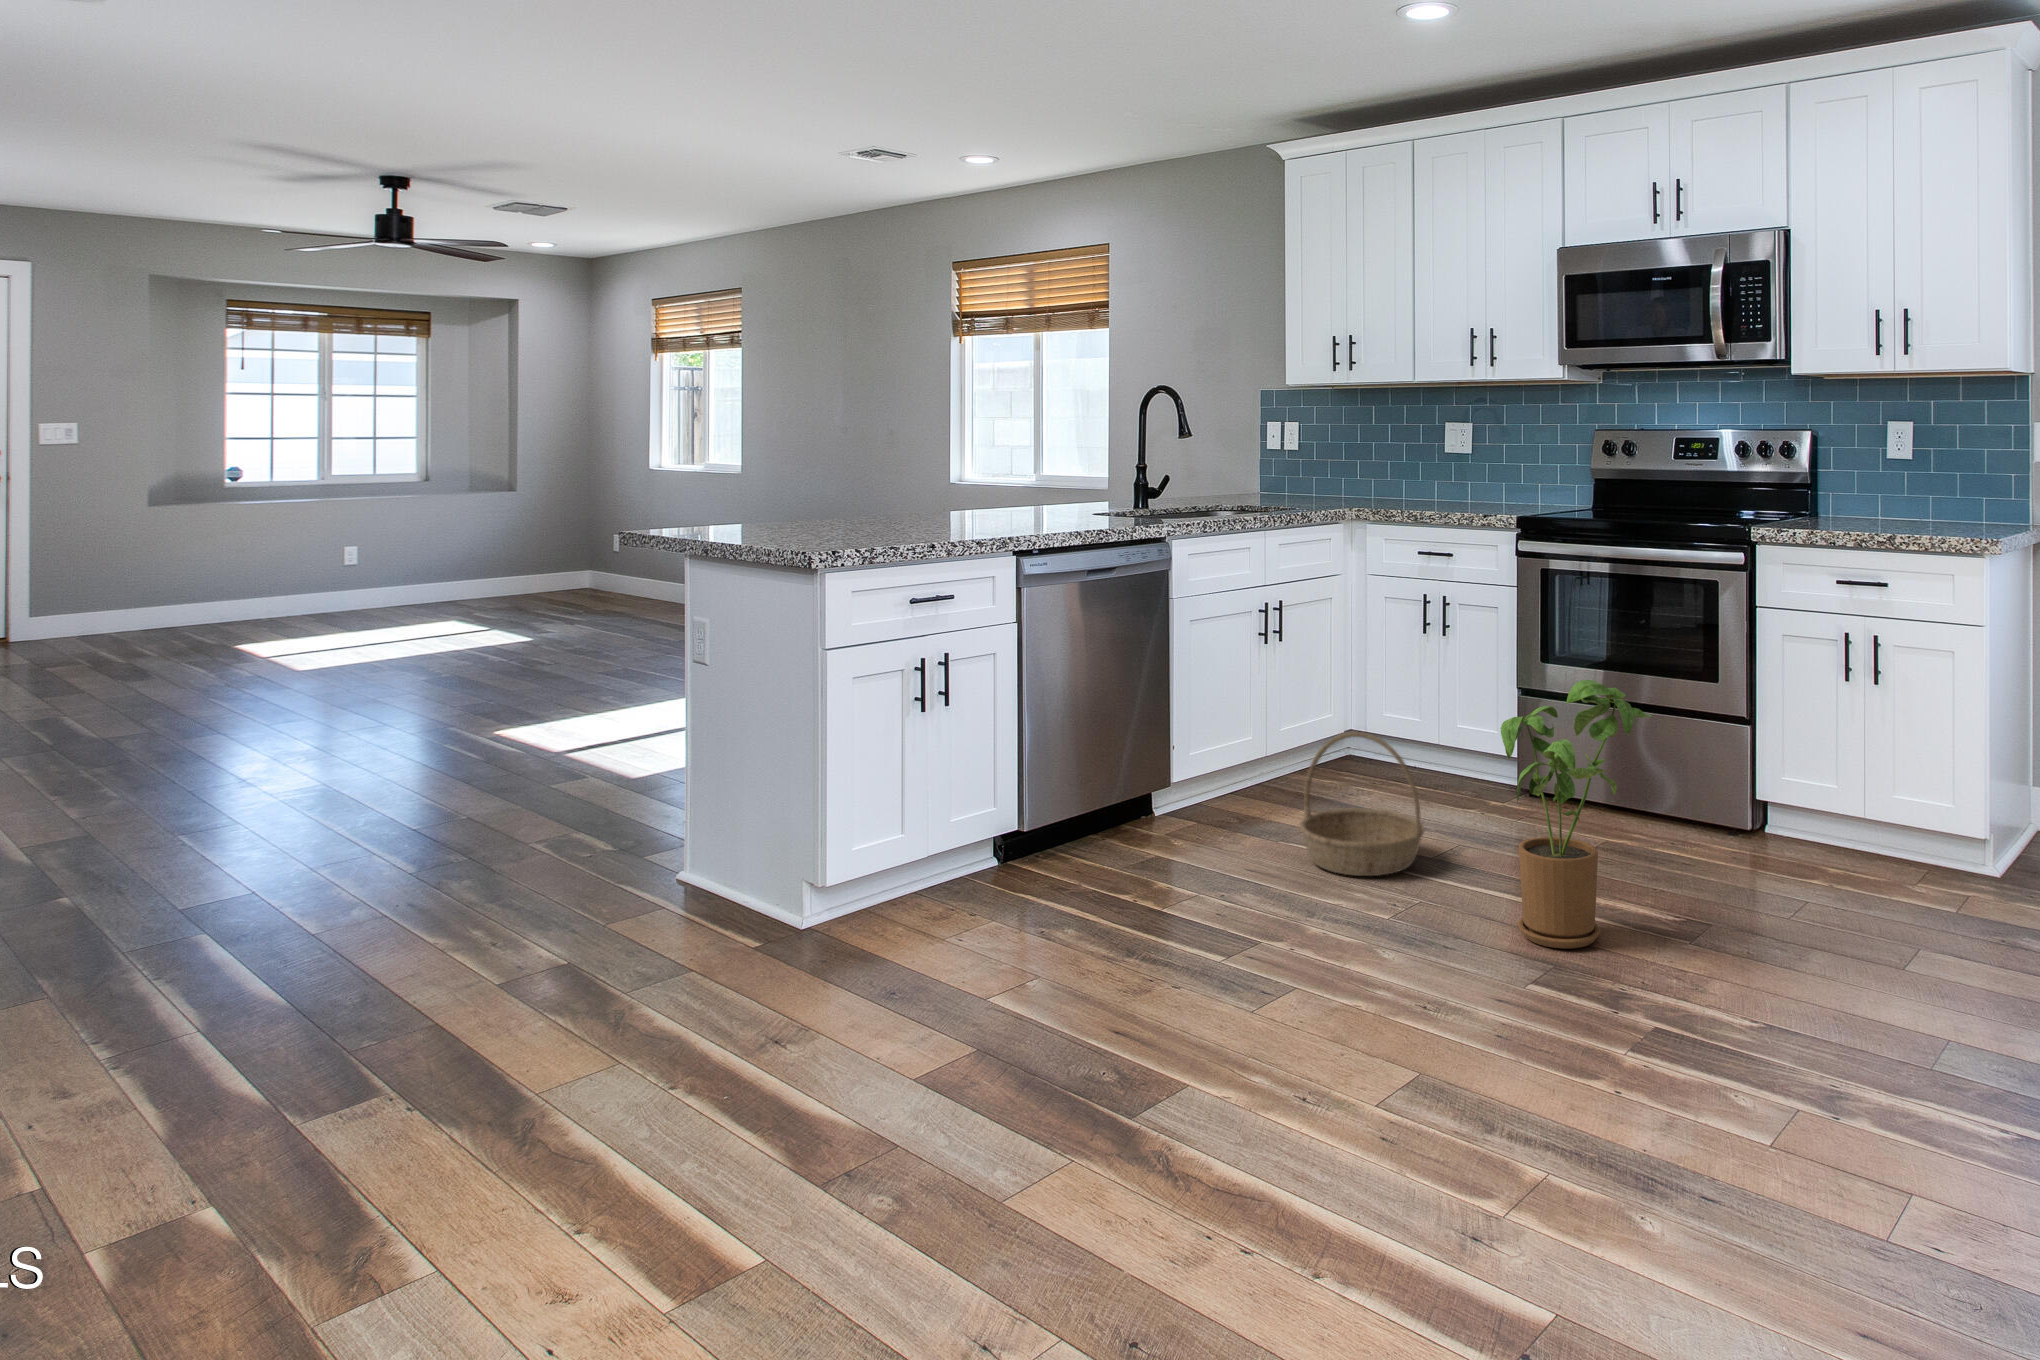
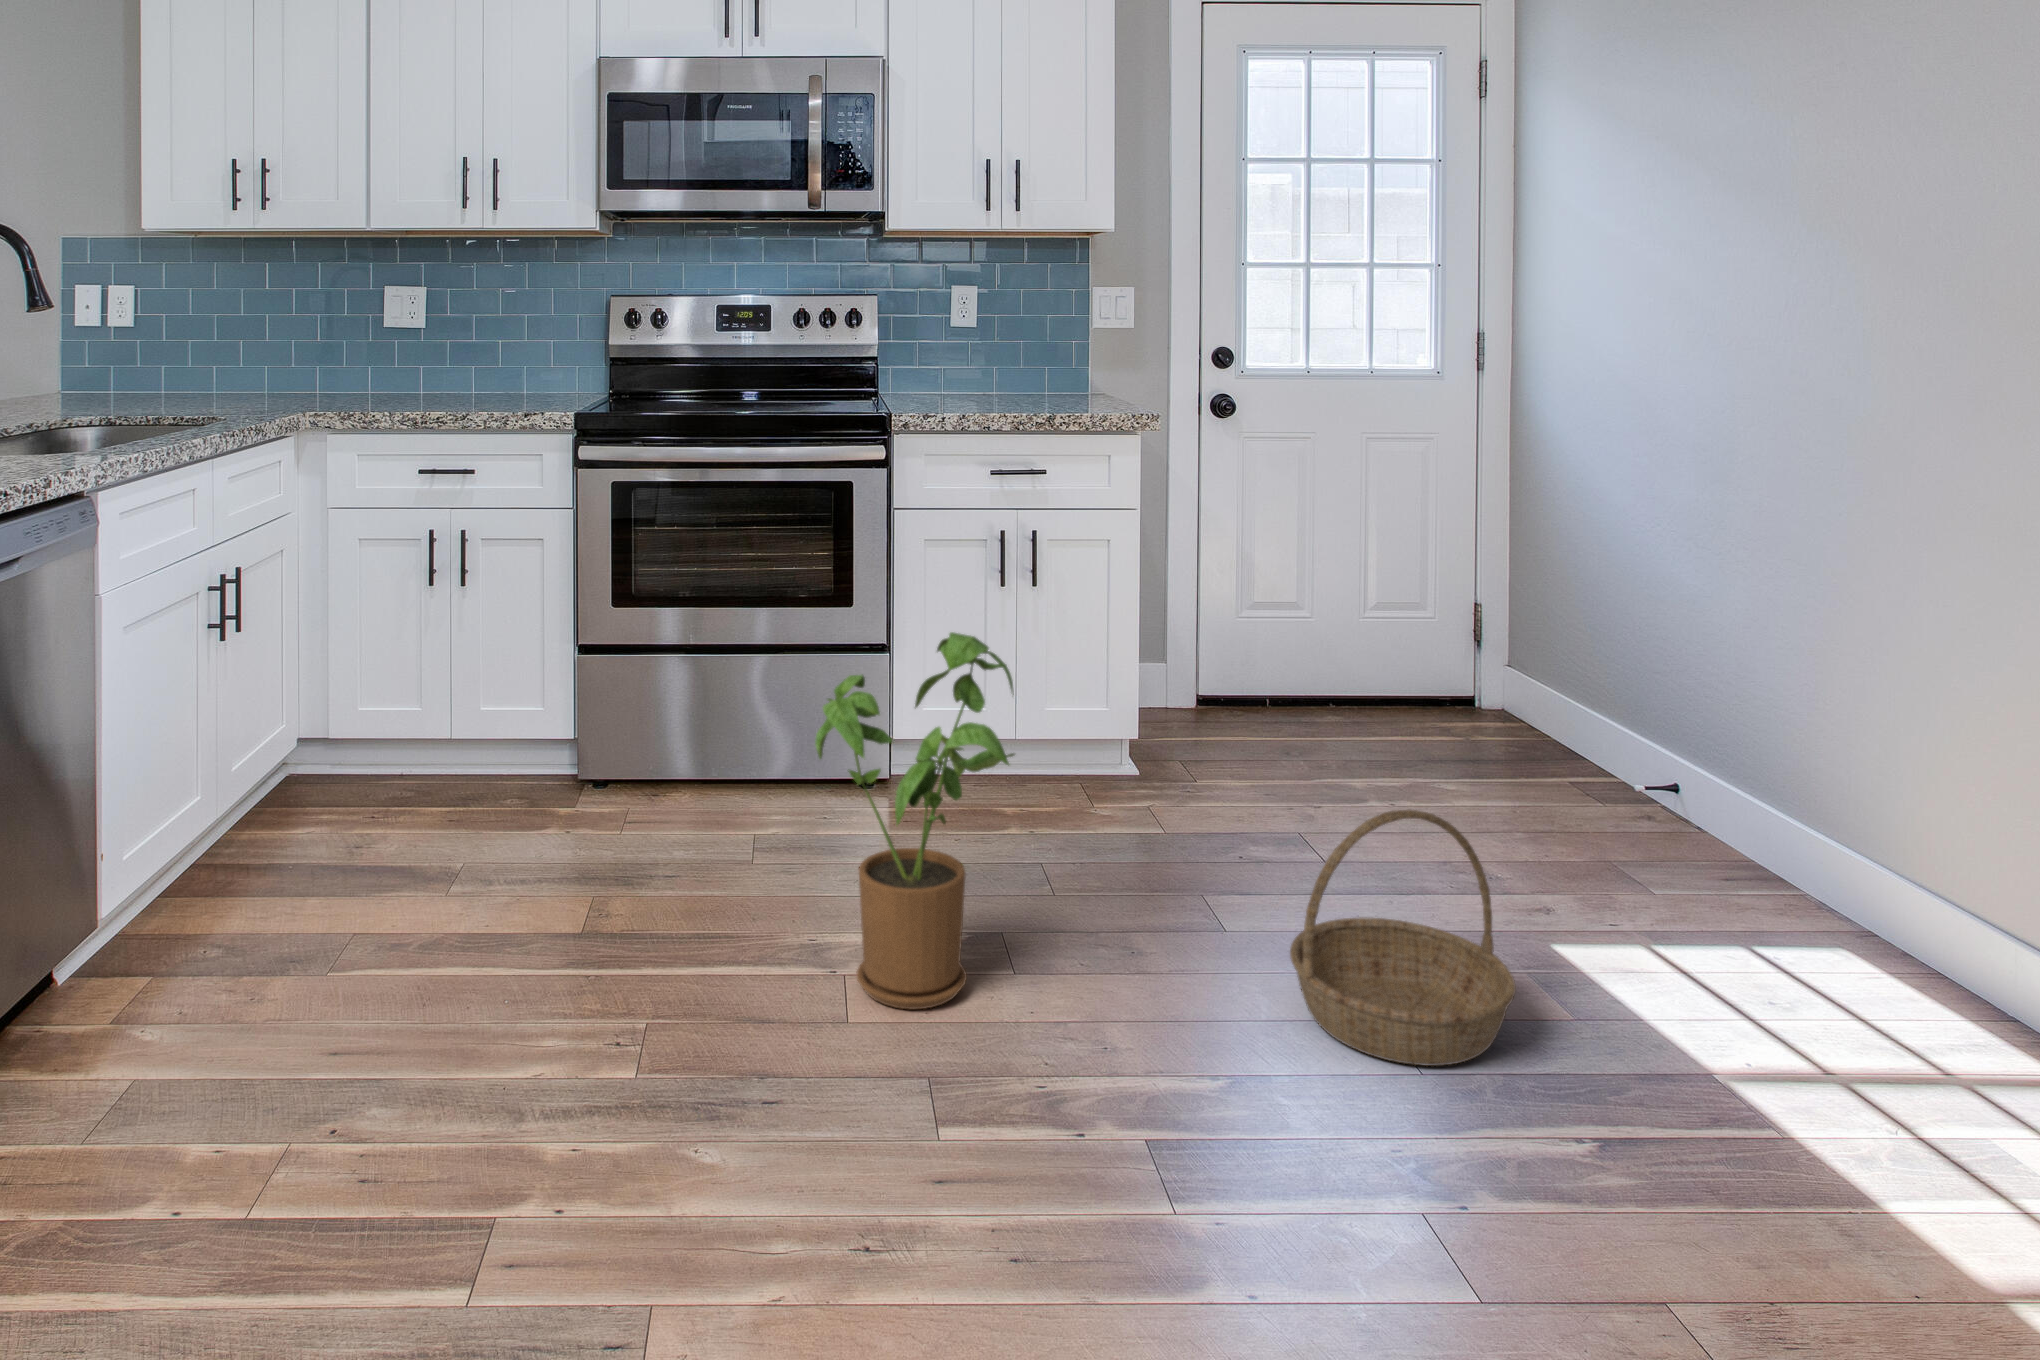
basket: present [1300,731,1424,876] -> present [1290,810,1516,1066]

